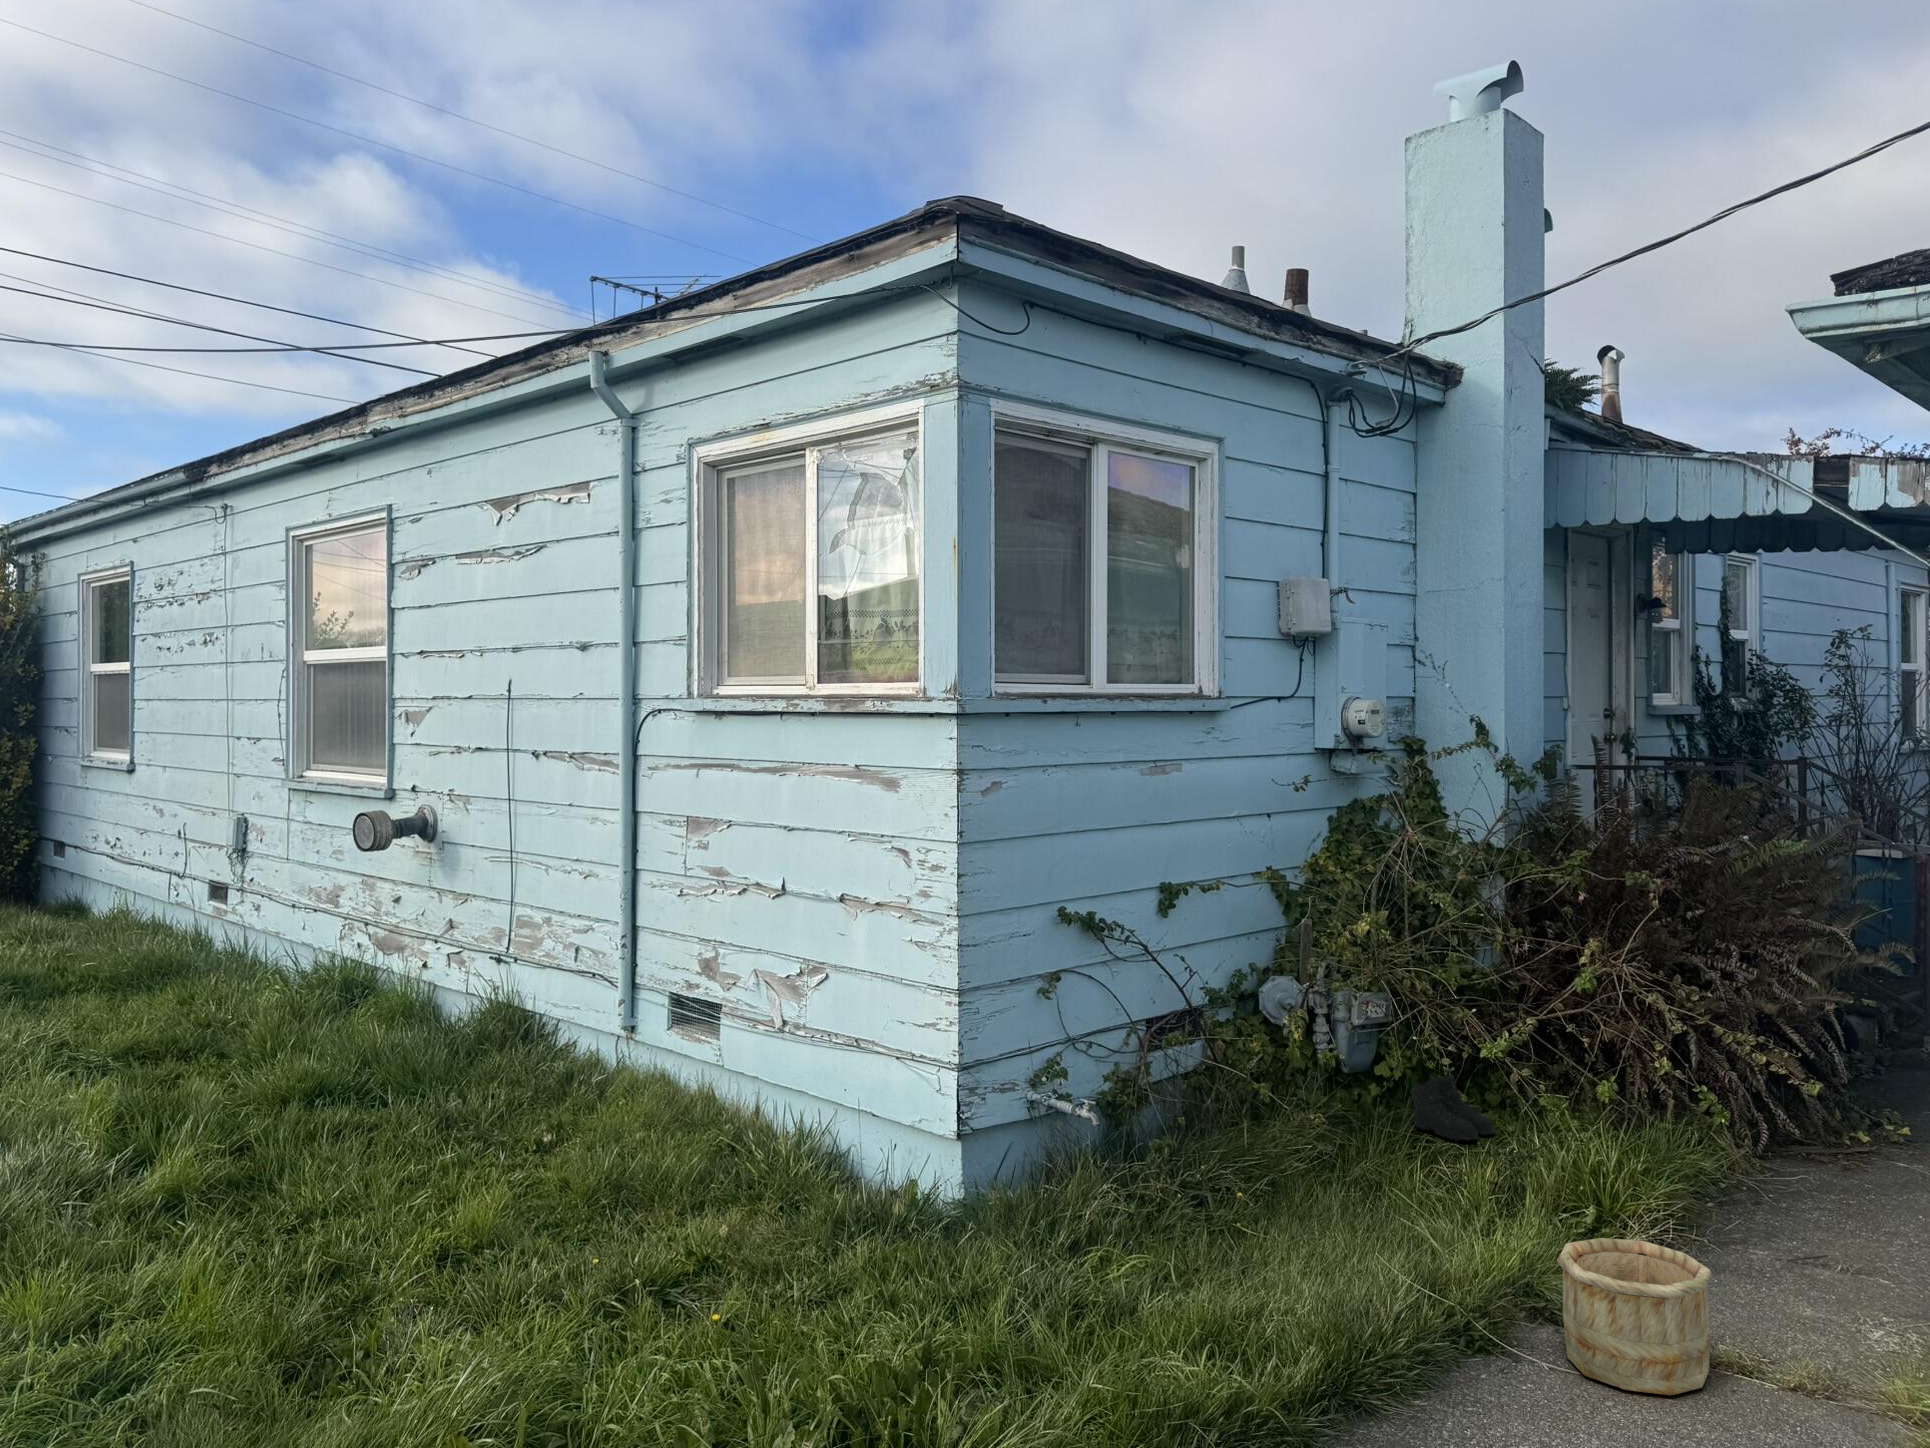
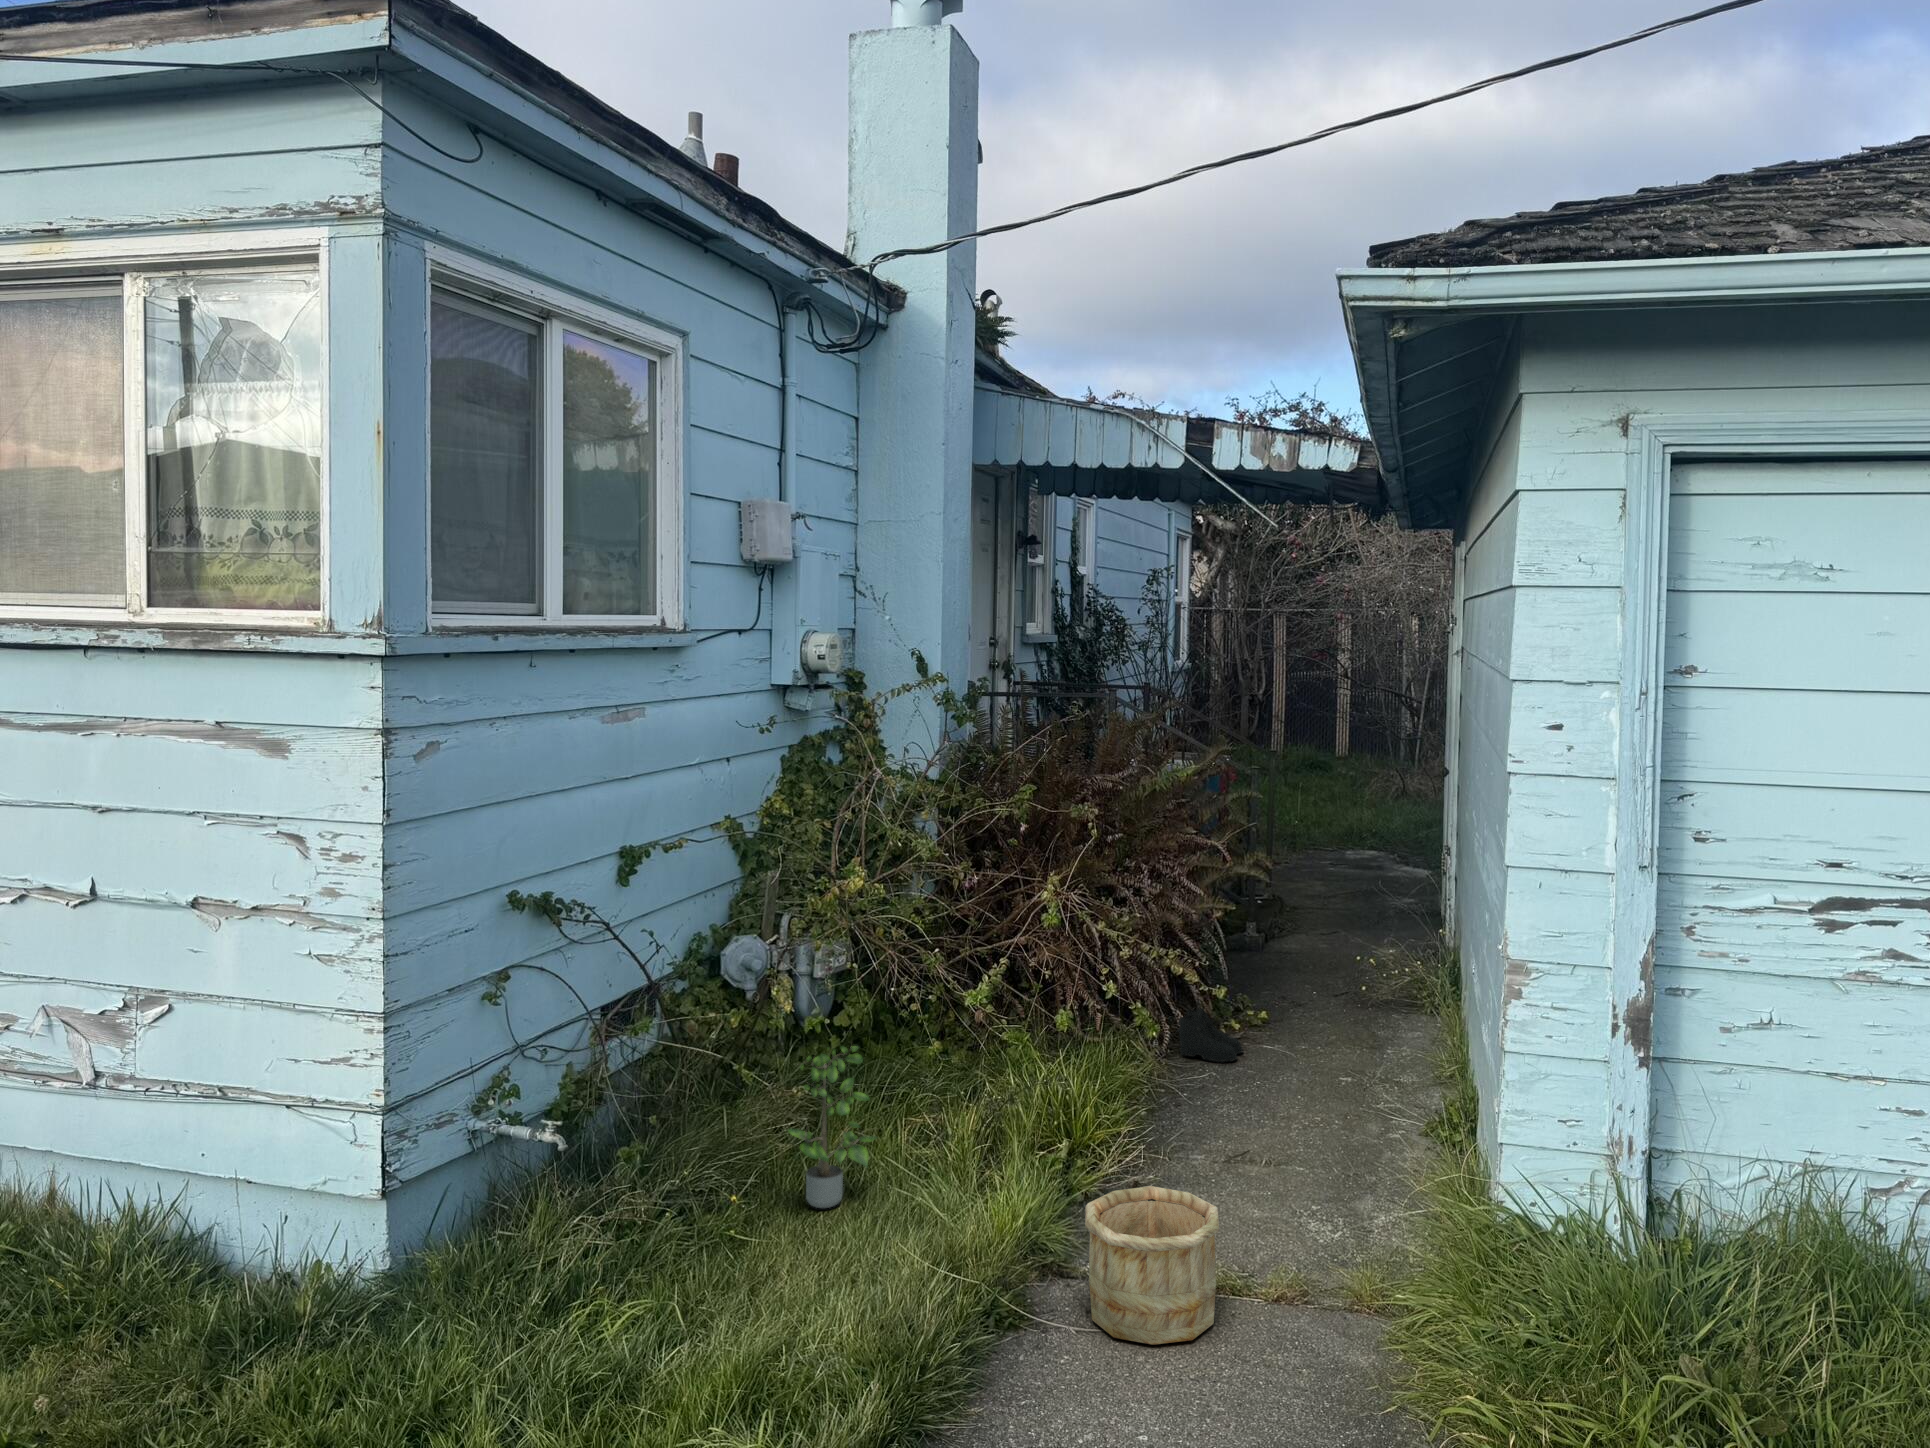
potted plant: none [1288,1064,1379,1215] -> present [788,1046,876,1208]
boots: present [1412,1075,1494,1140] -> present [1178,1008,1243,1062]

